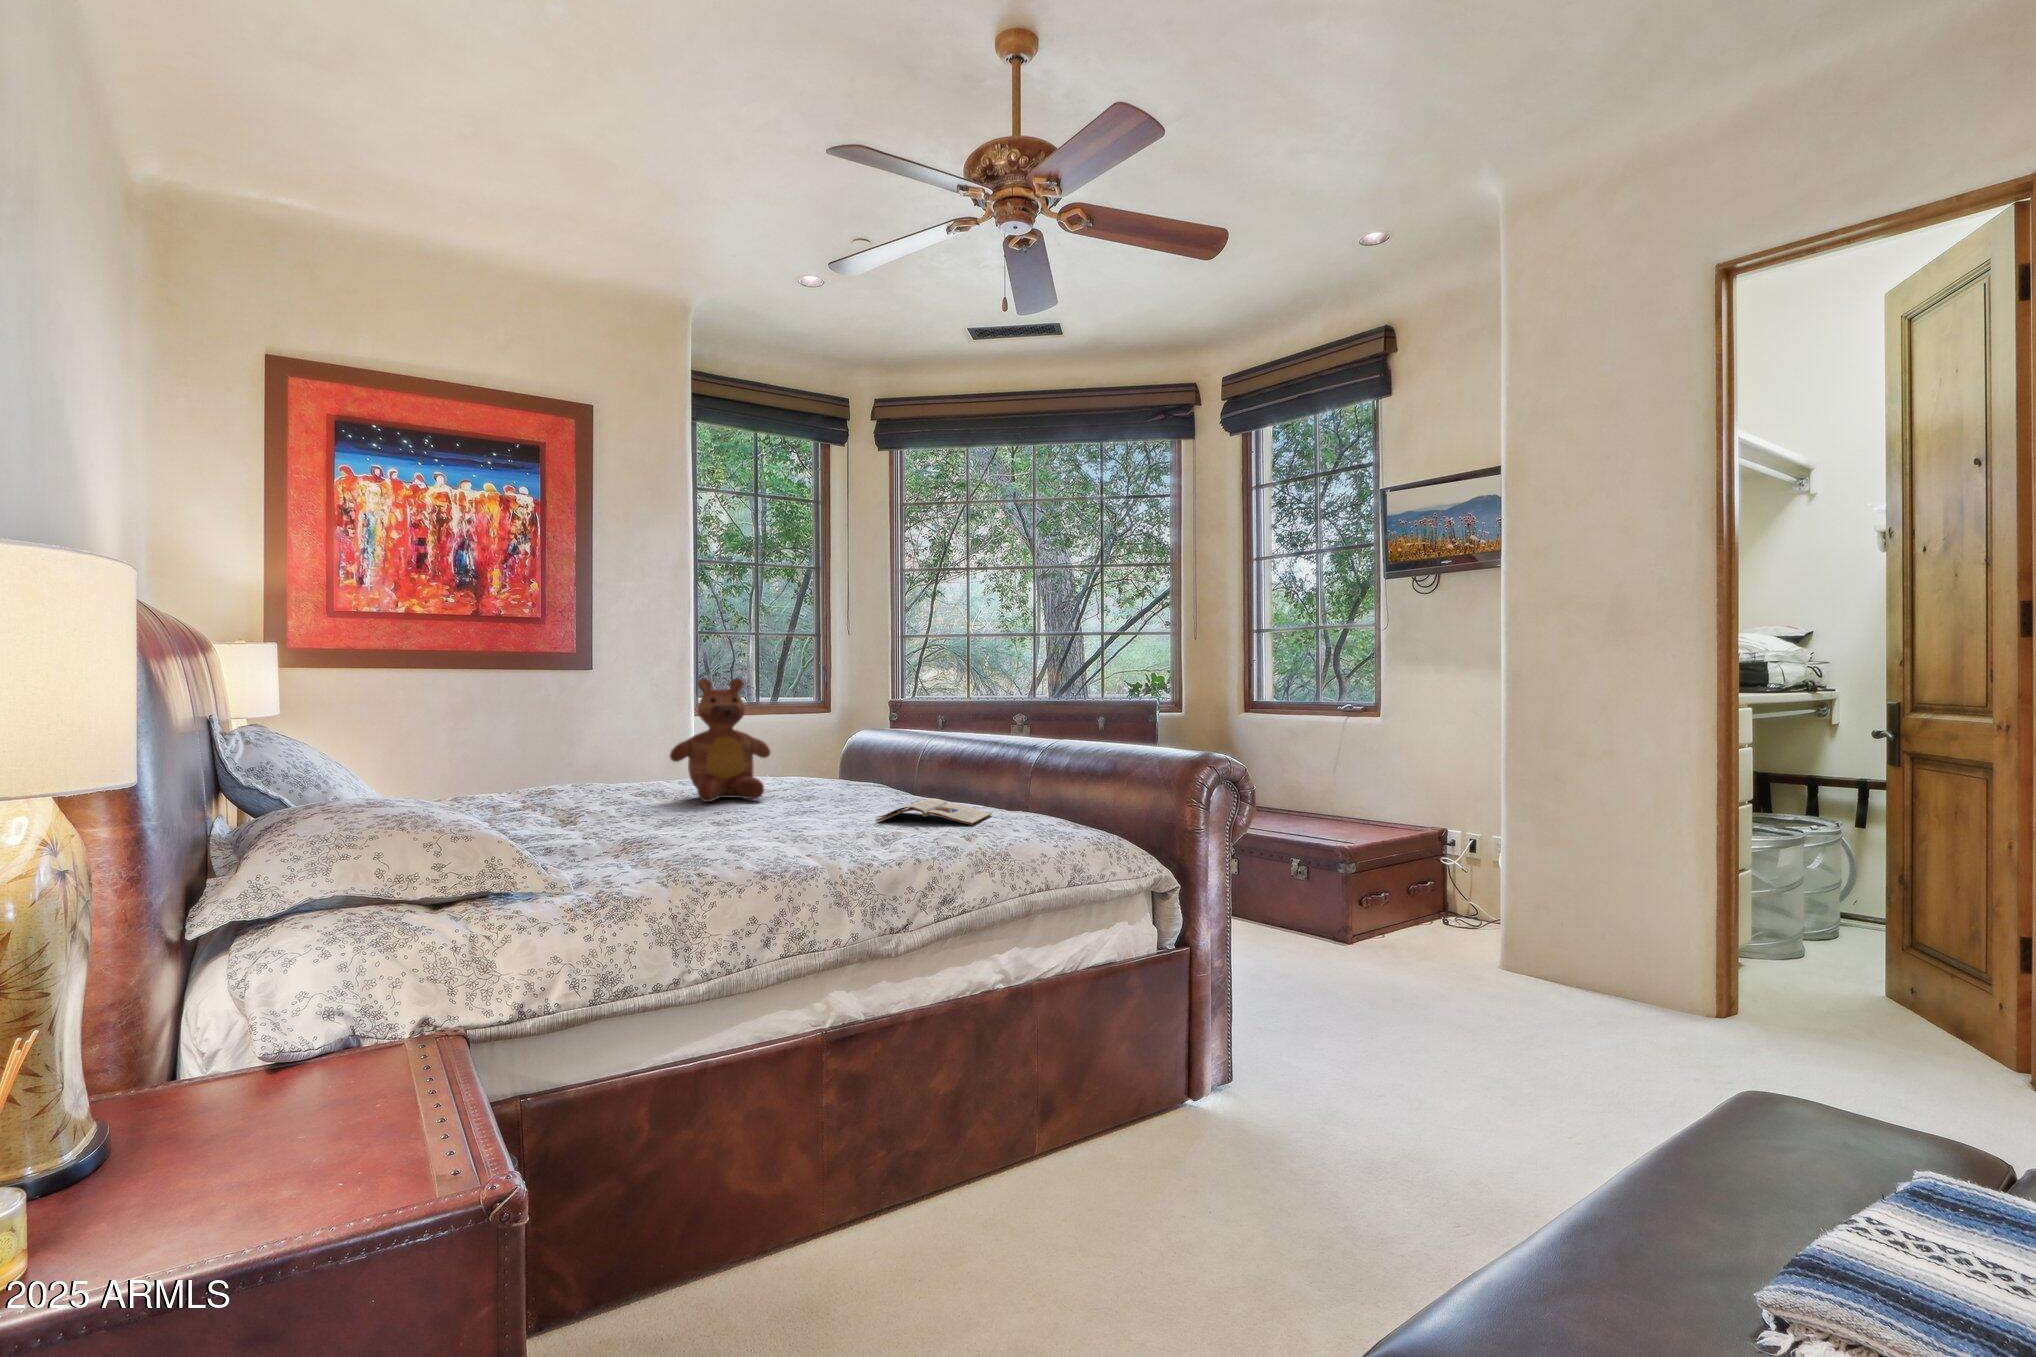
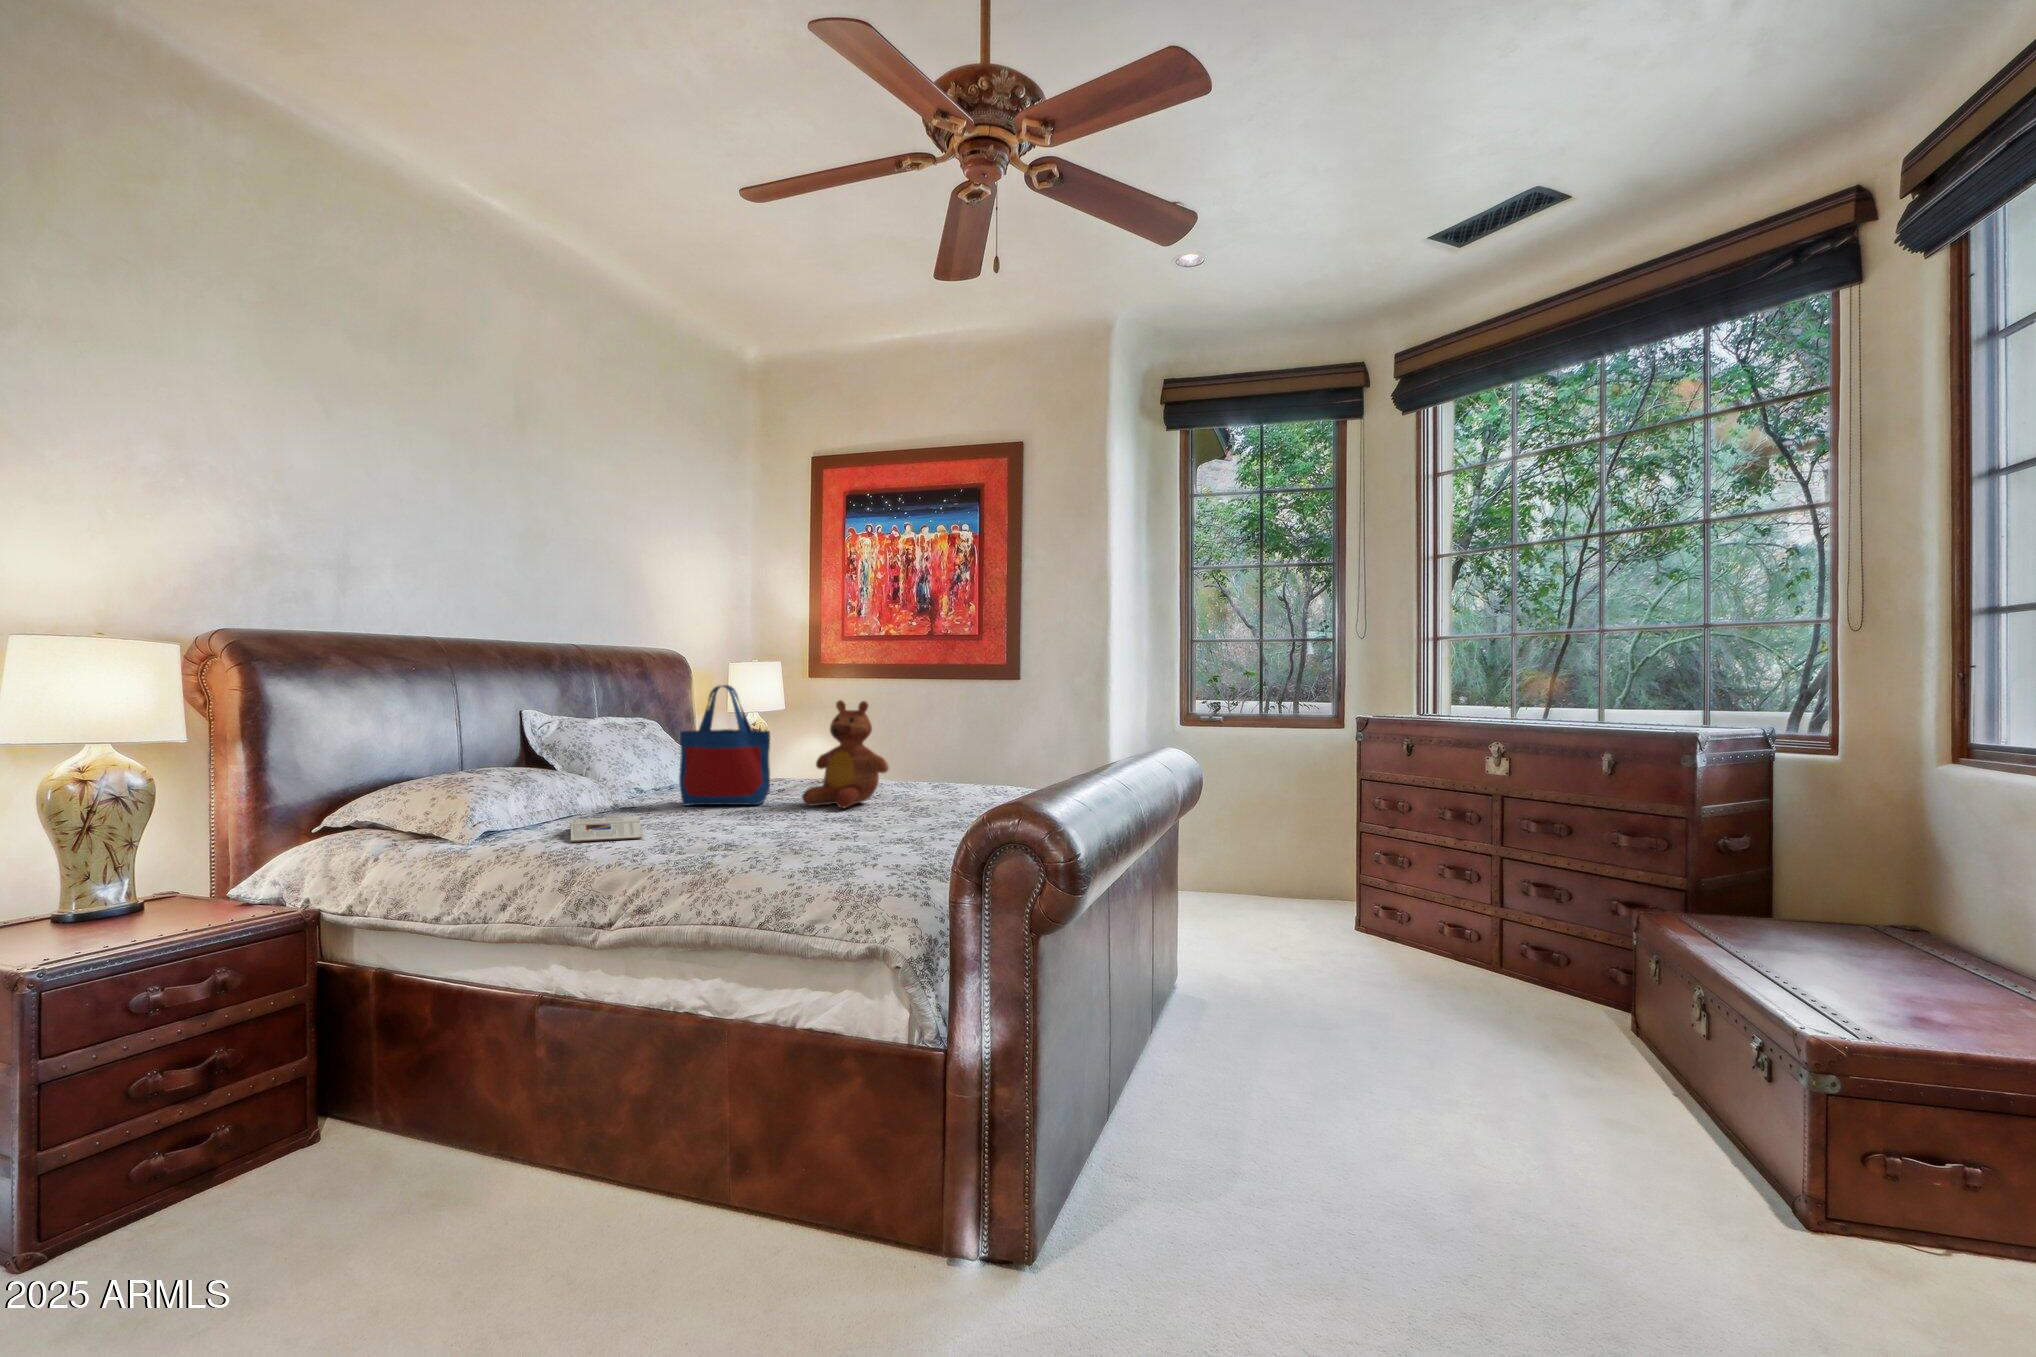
tote bag: none [534,660,648,821] -> present [679,685,770,806]
magazine: present [876,799,992,825] -> present [570,817,642,842]

